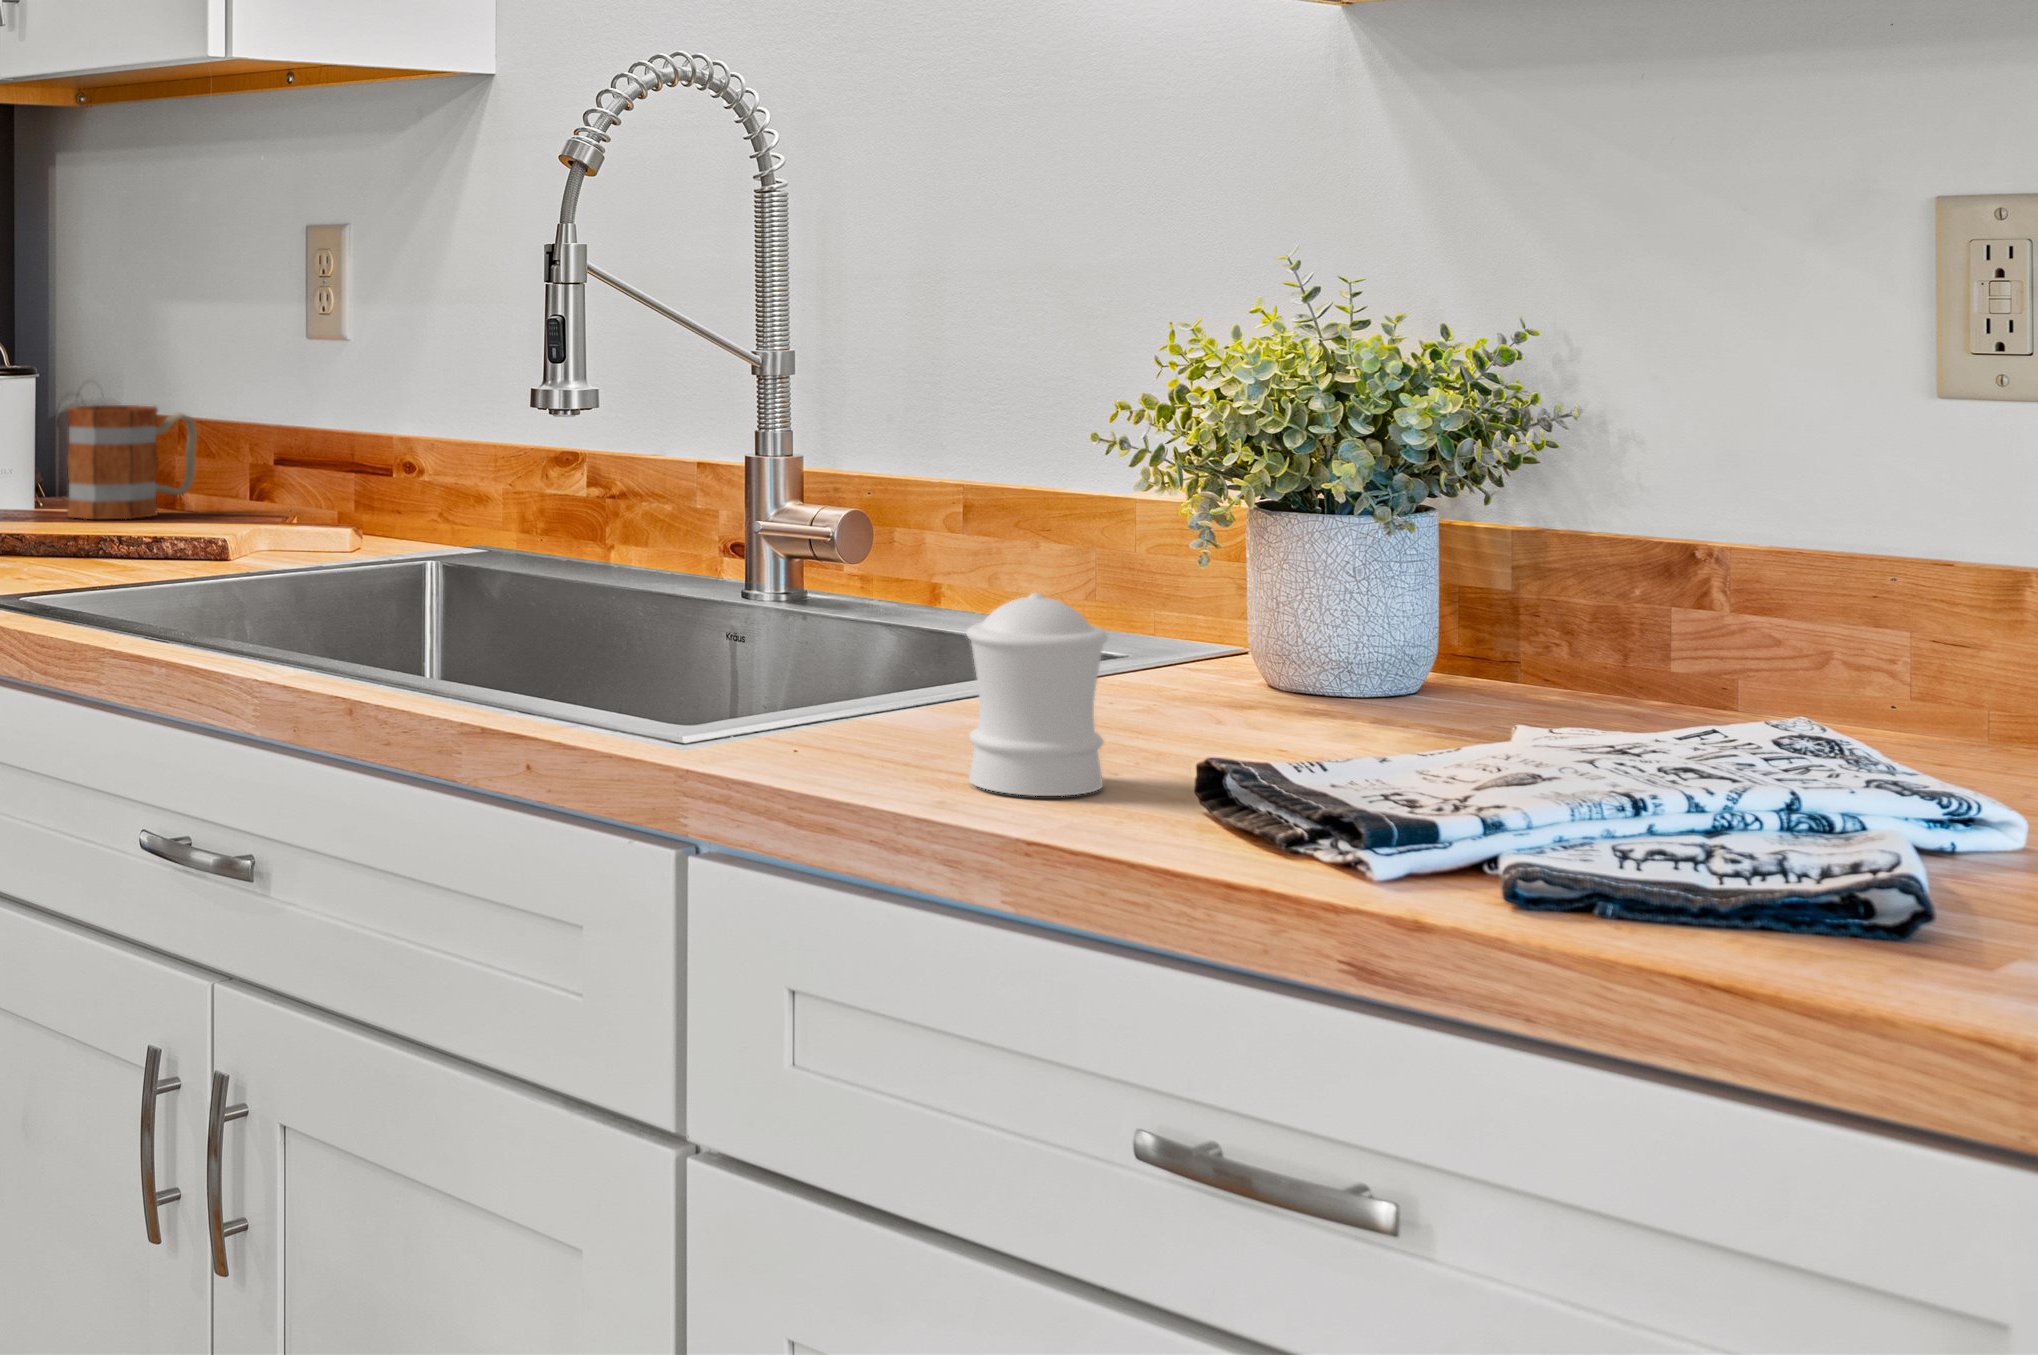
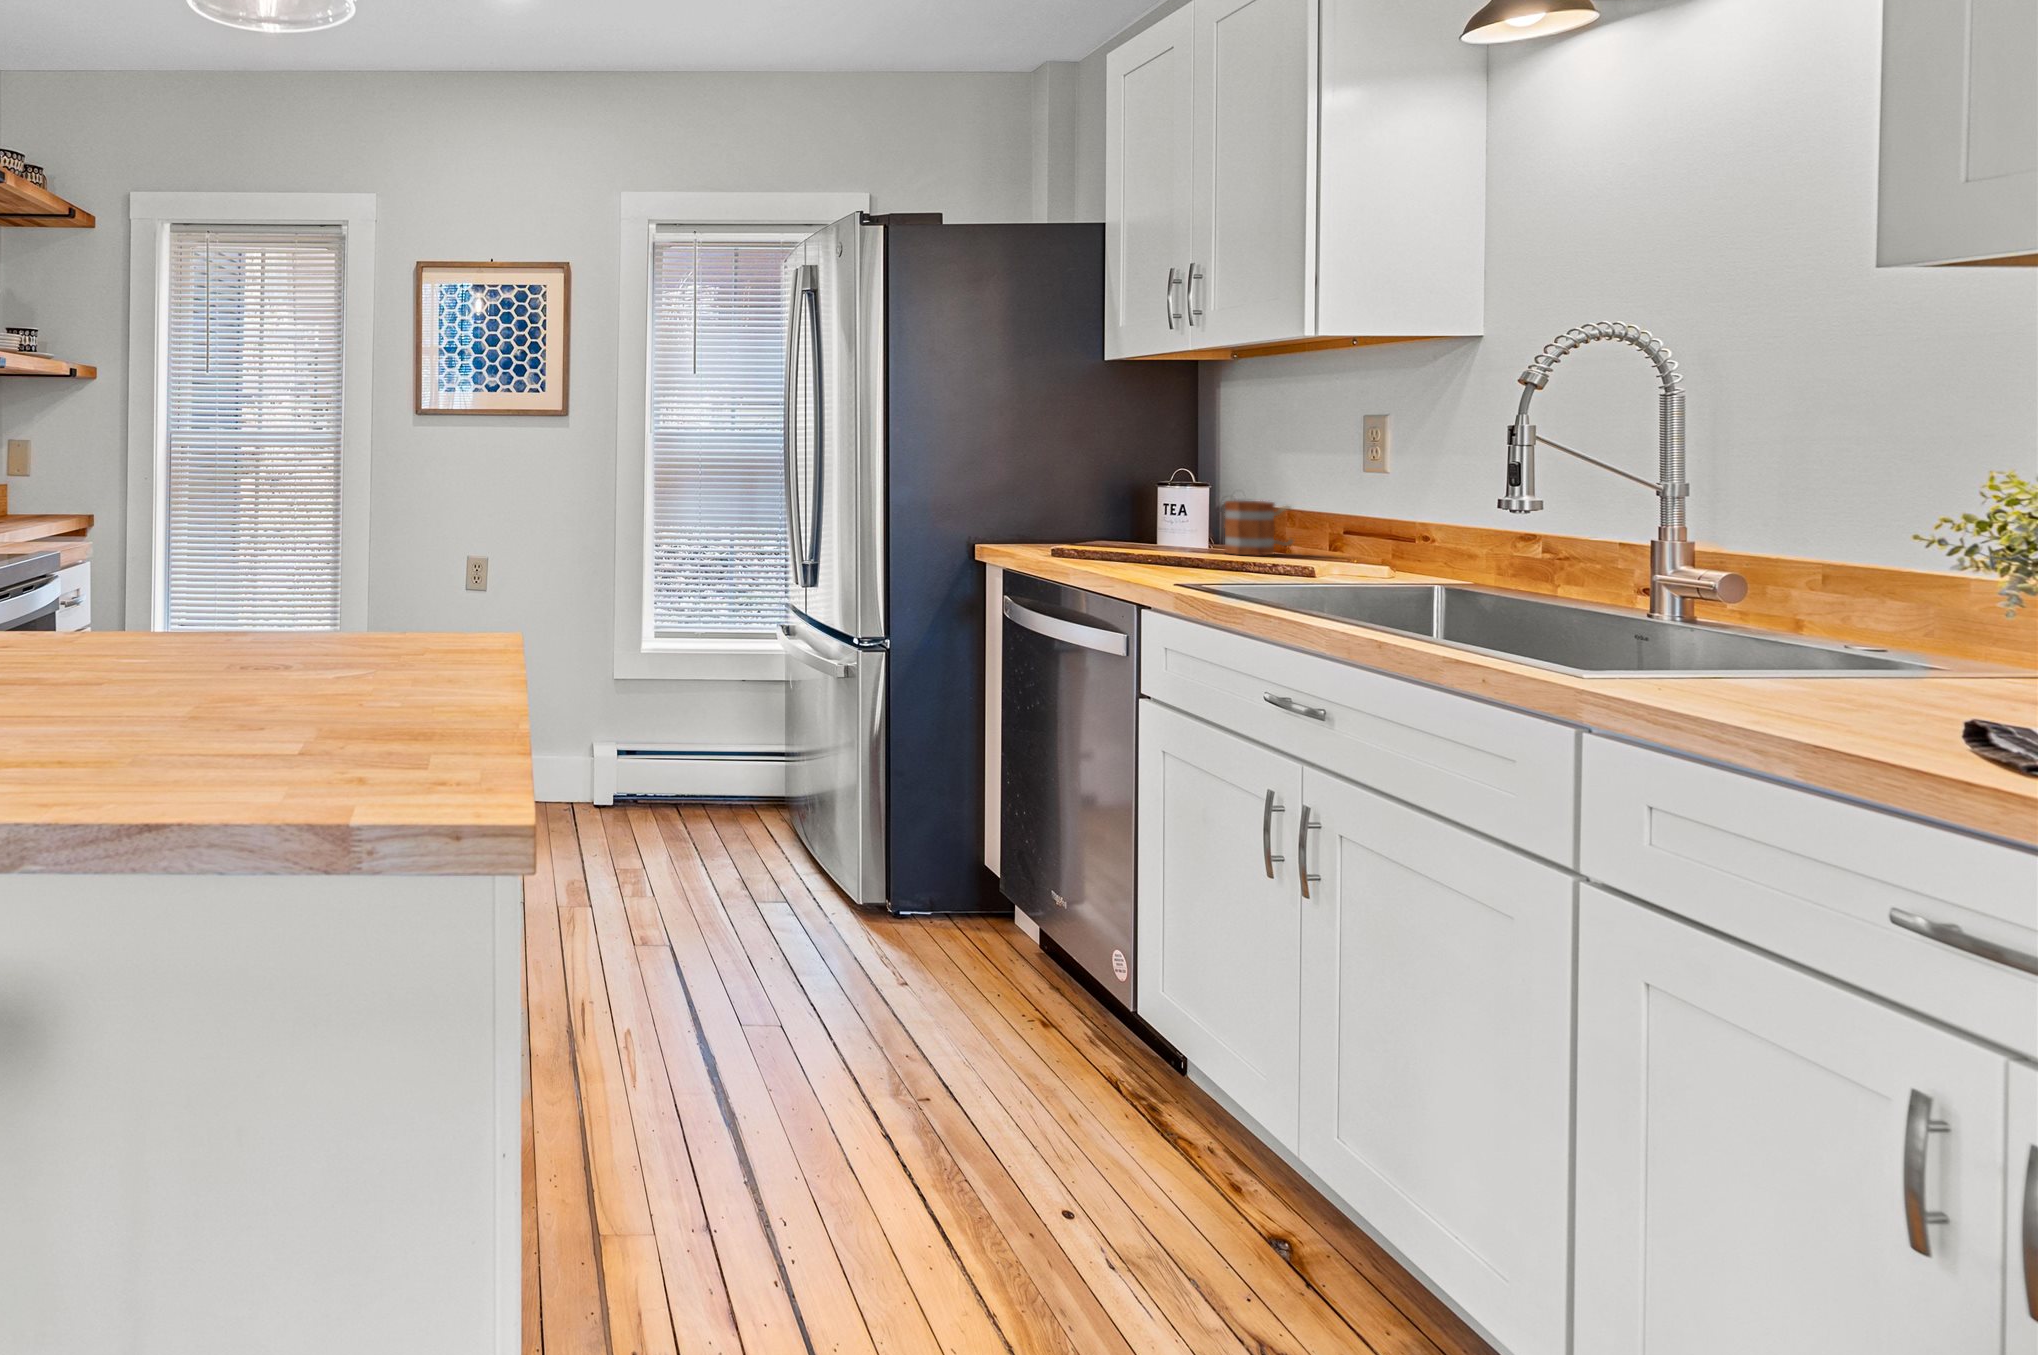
salt shaker: present [966,593,1108,796] -> none [1768,617,1878,726]

